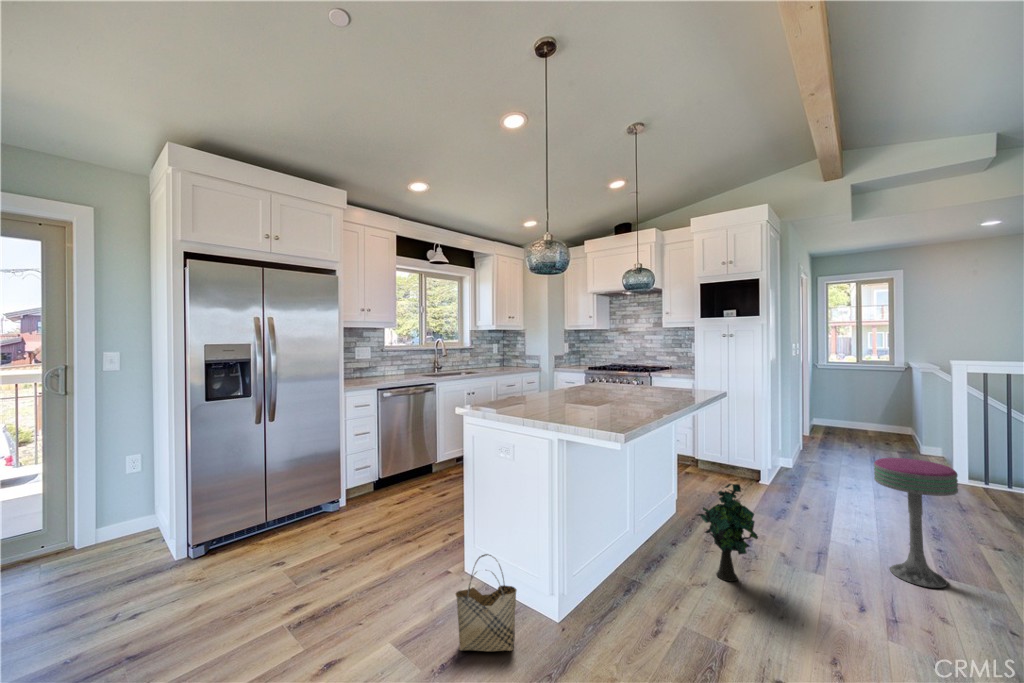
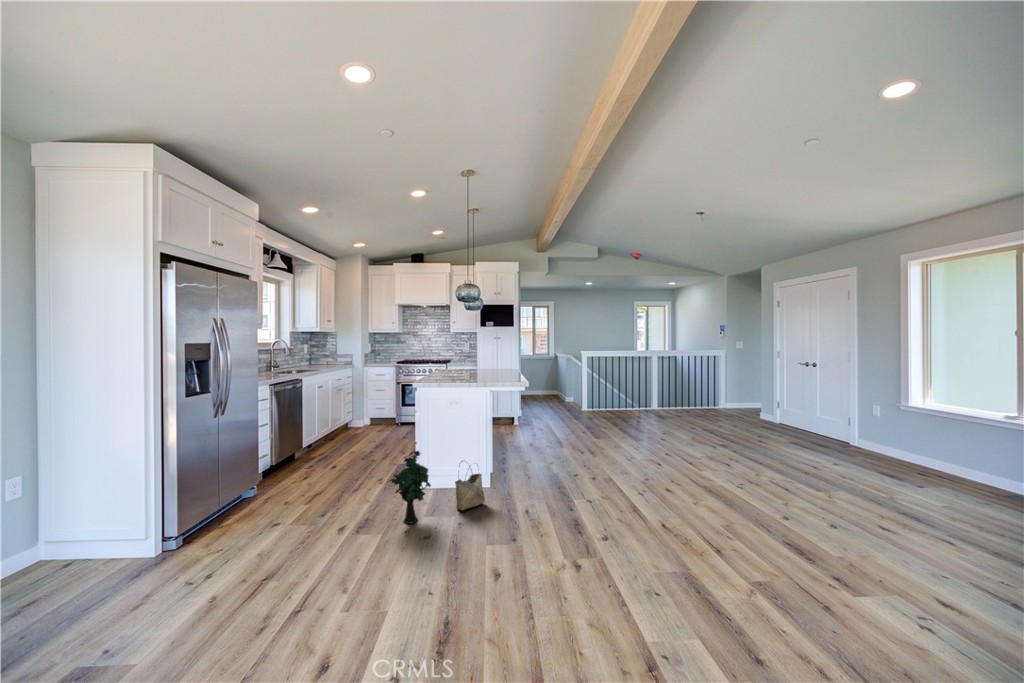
bar stool: present [874,458,958,588] -> none [579,393,606,445]
decorative plant: present [697,484,758,581] -> present [390,451,431,524]

